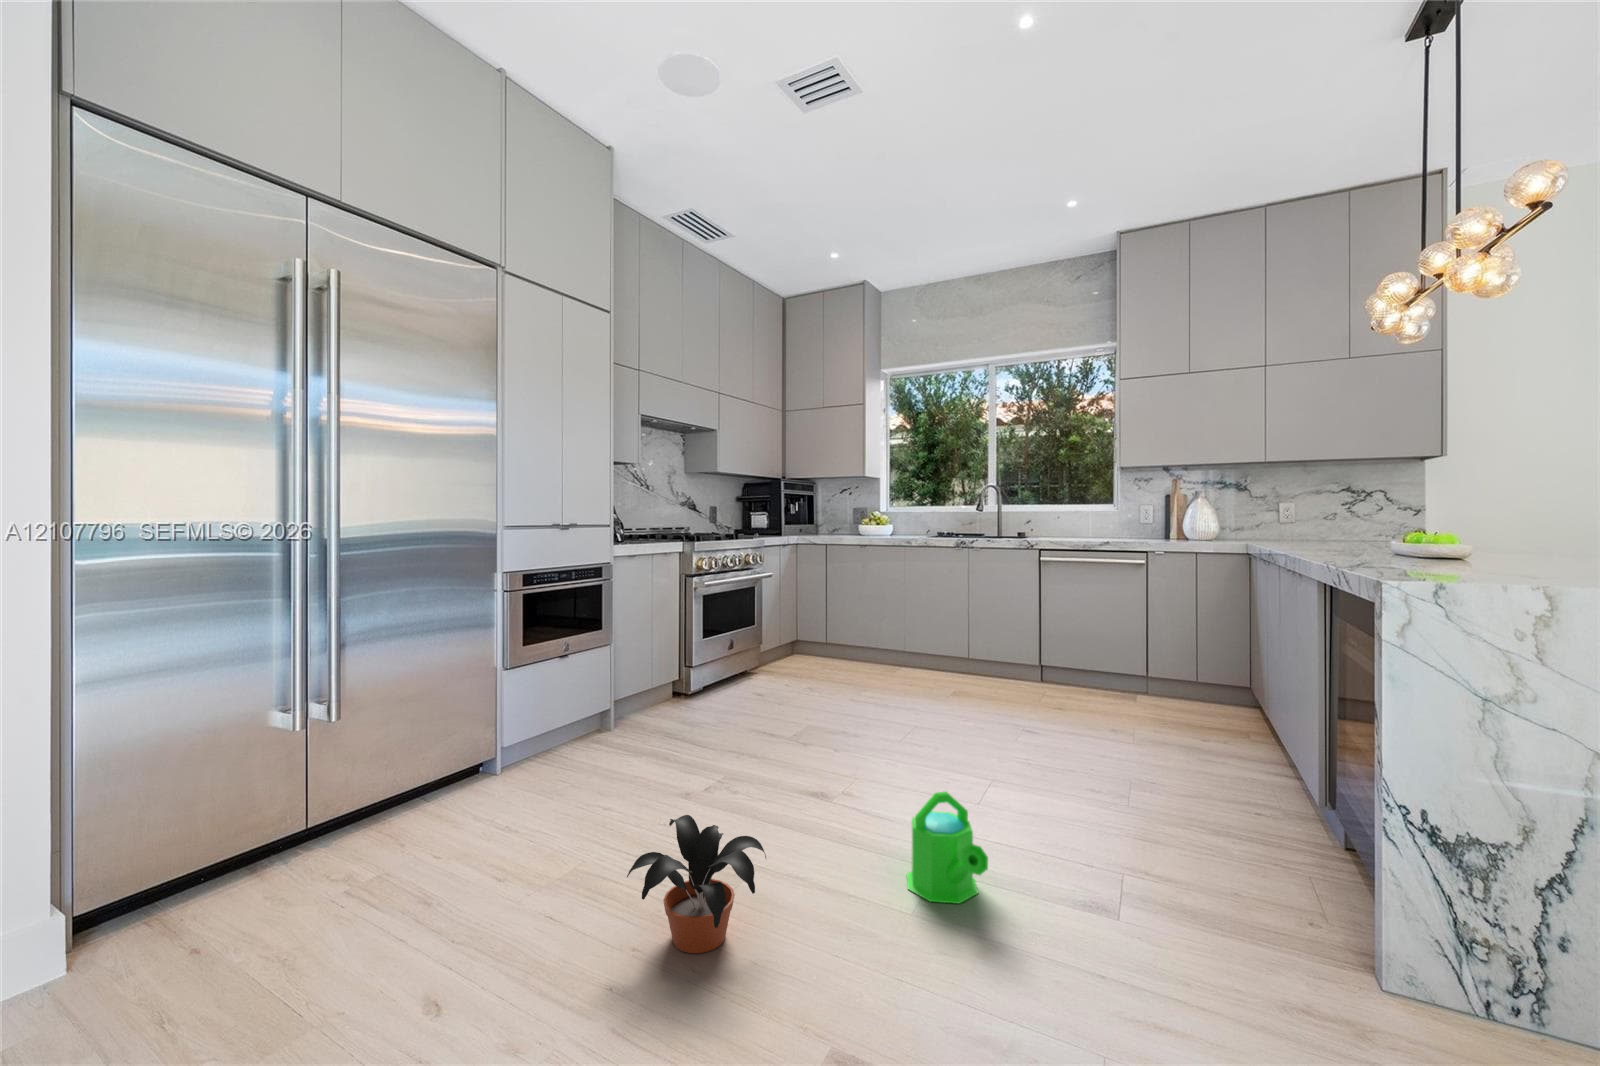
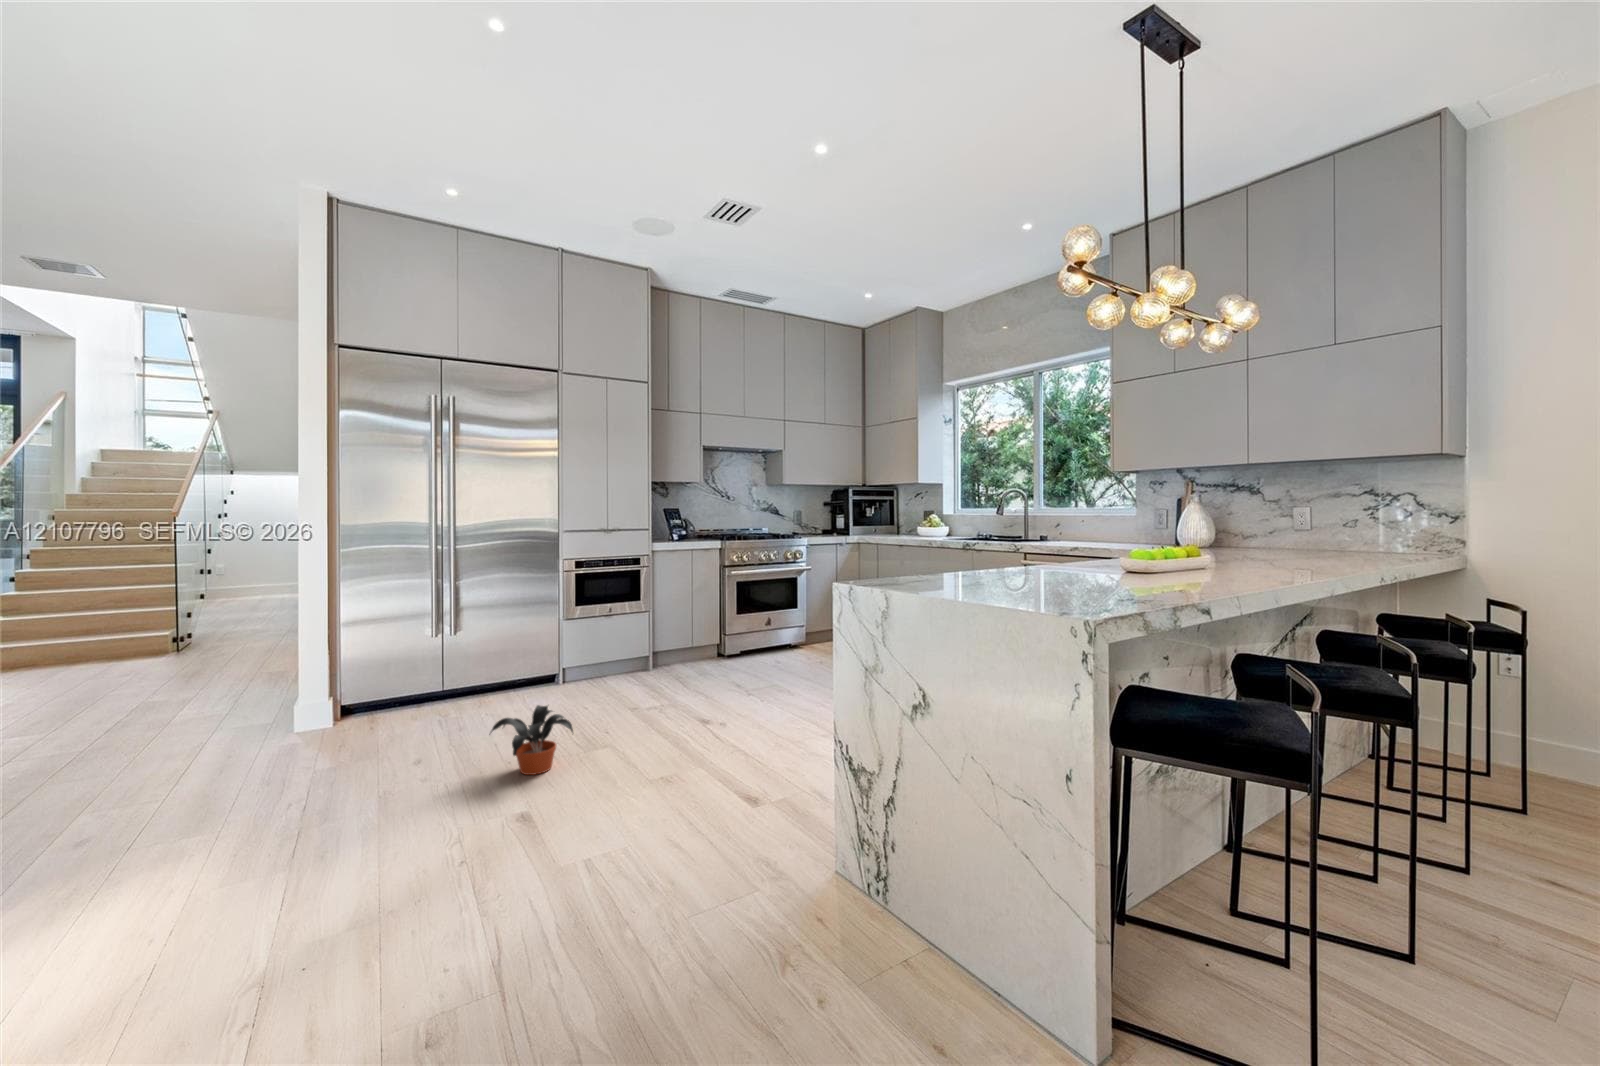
watering can: present [907,792,988,904] -> none [664,714,712,784]

